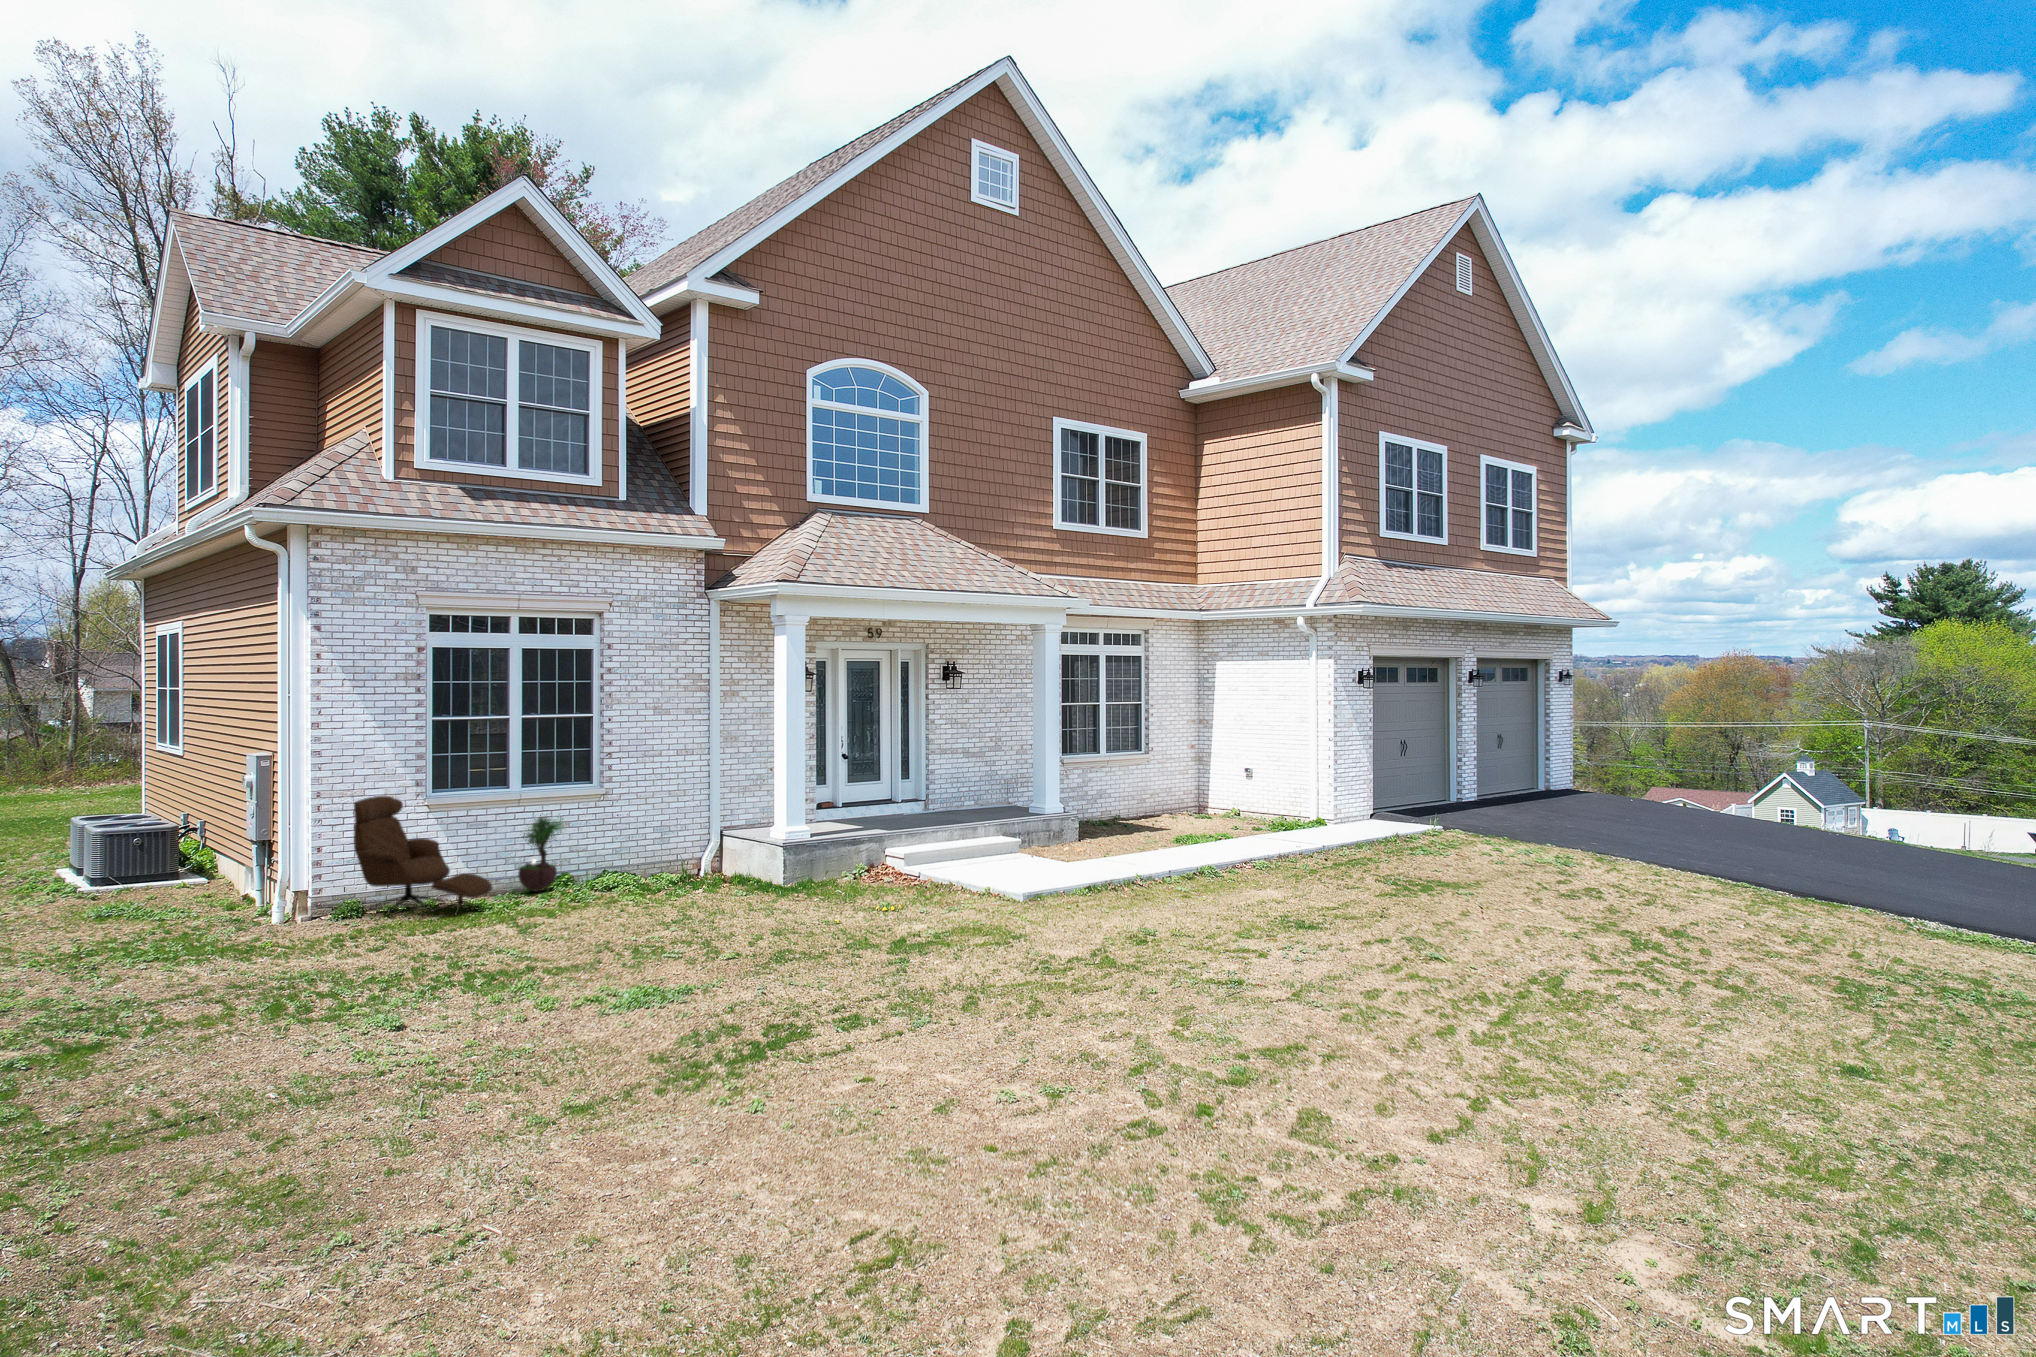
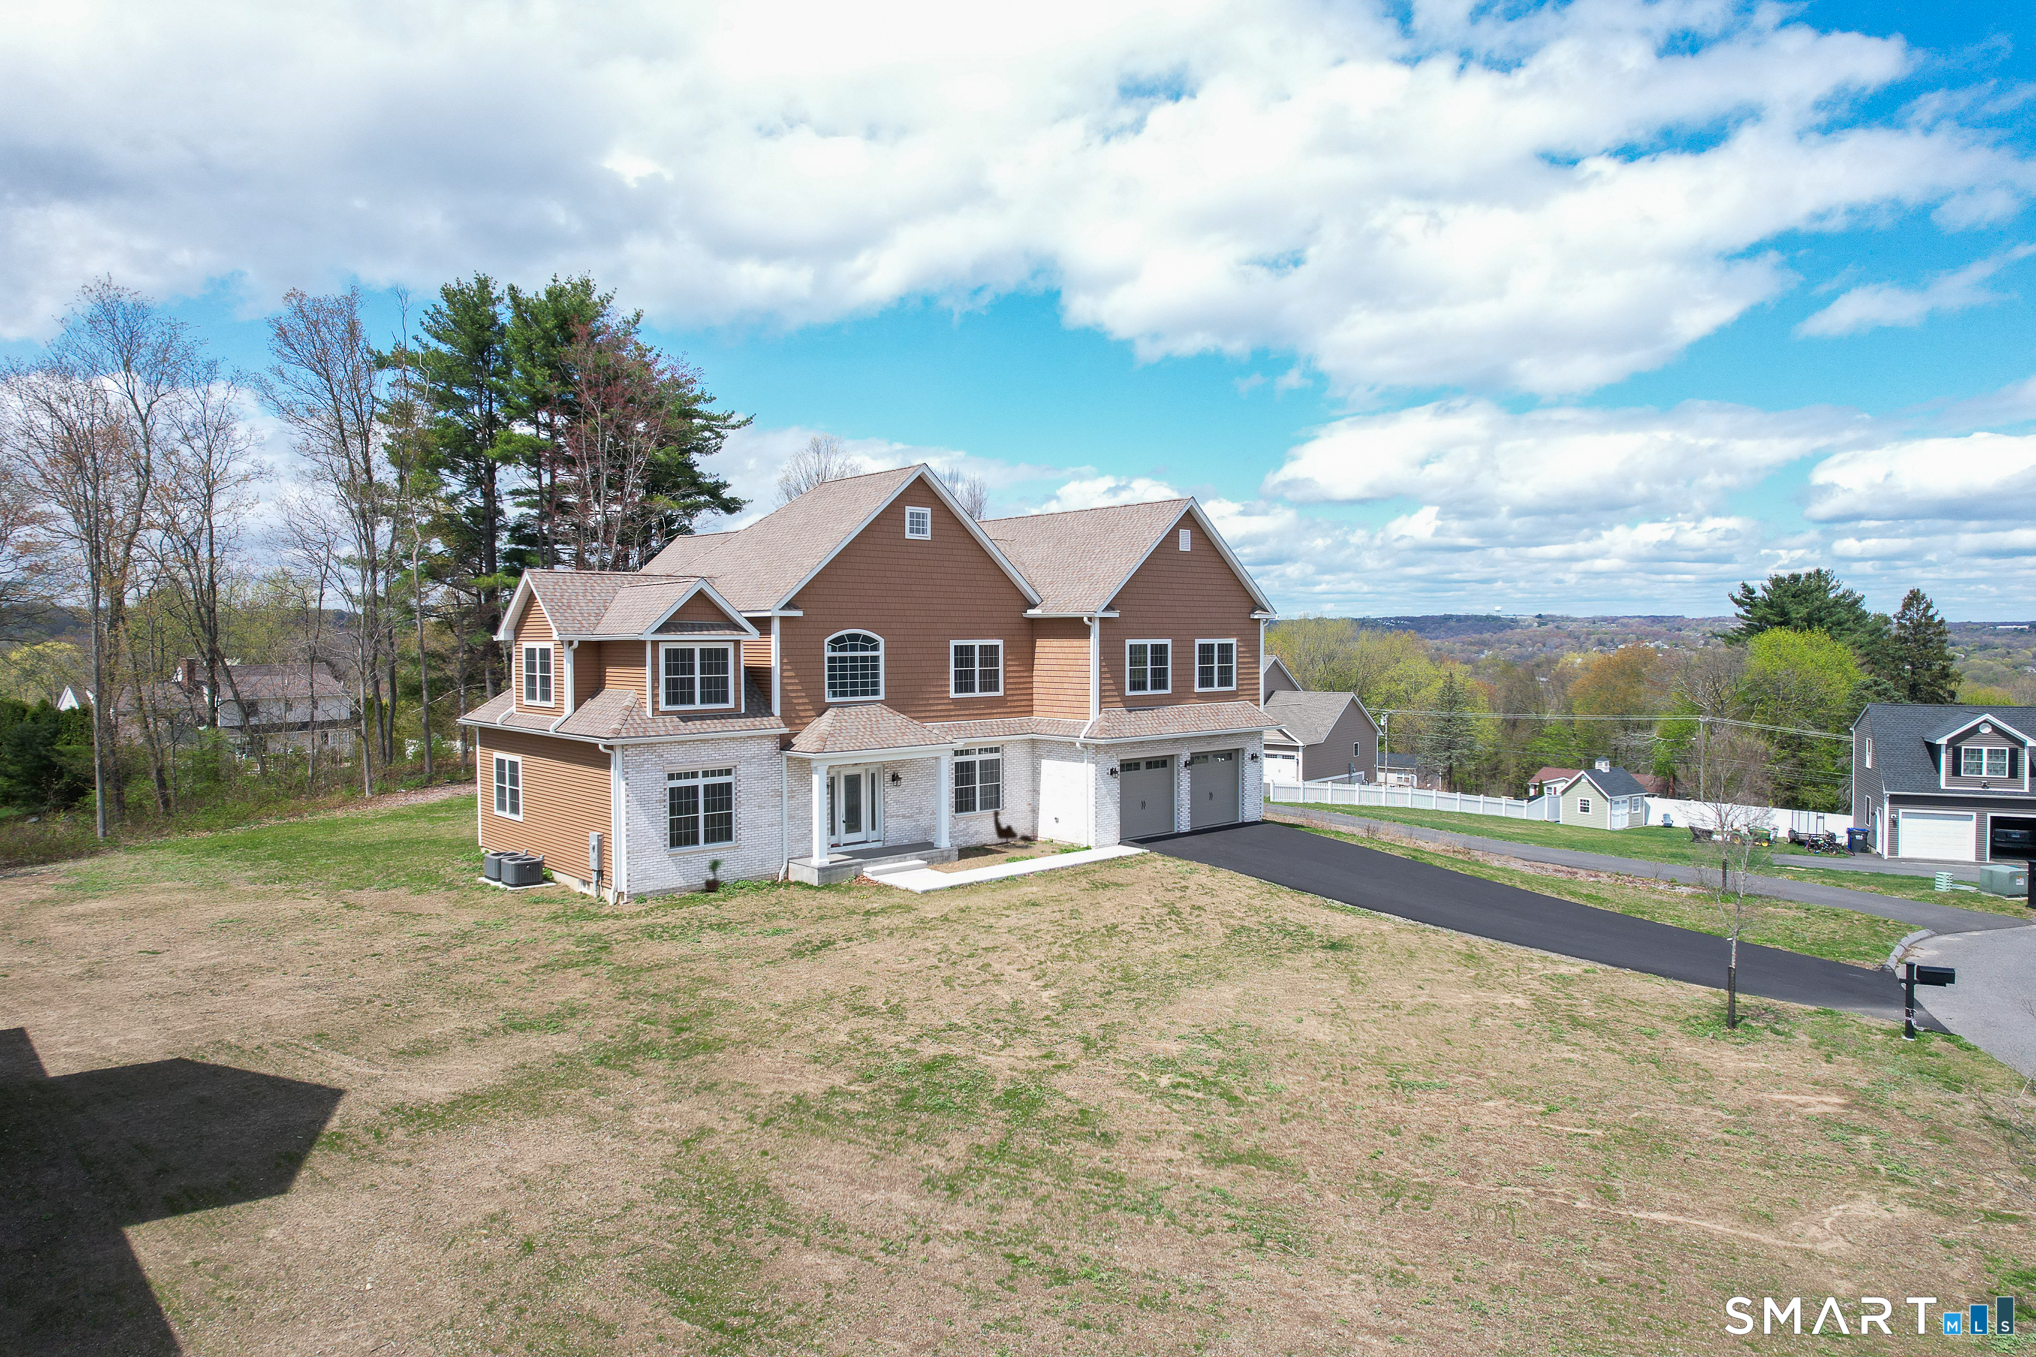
lounge chair: present [354,796,492,916] -> present [993,810,1032,847]

